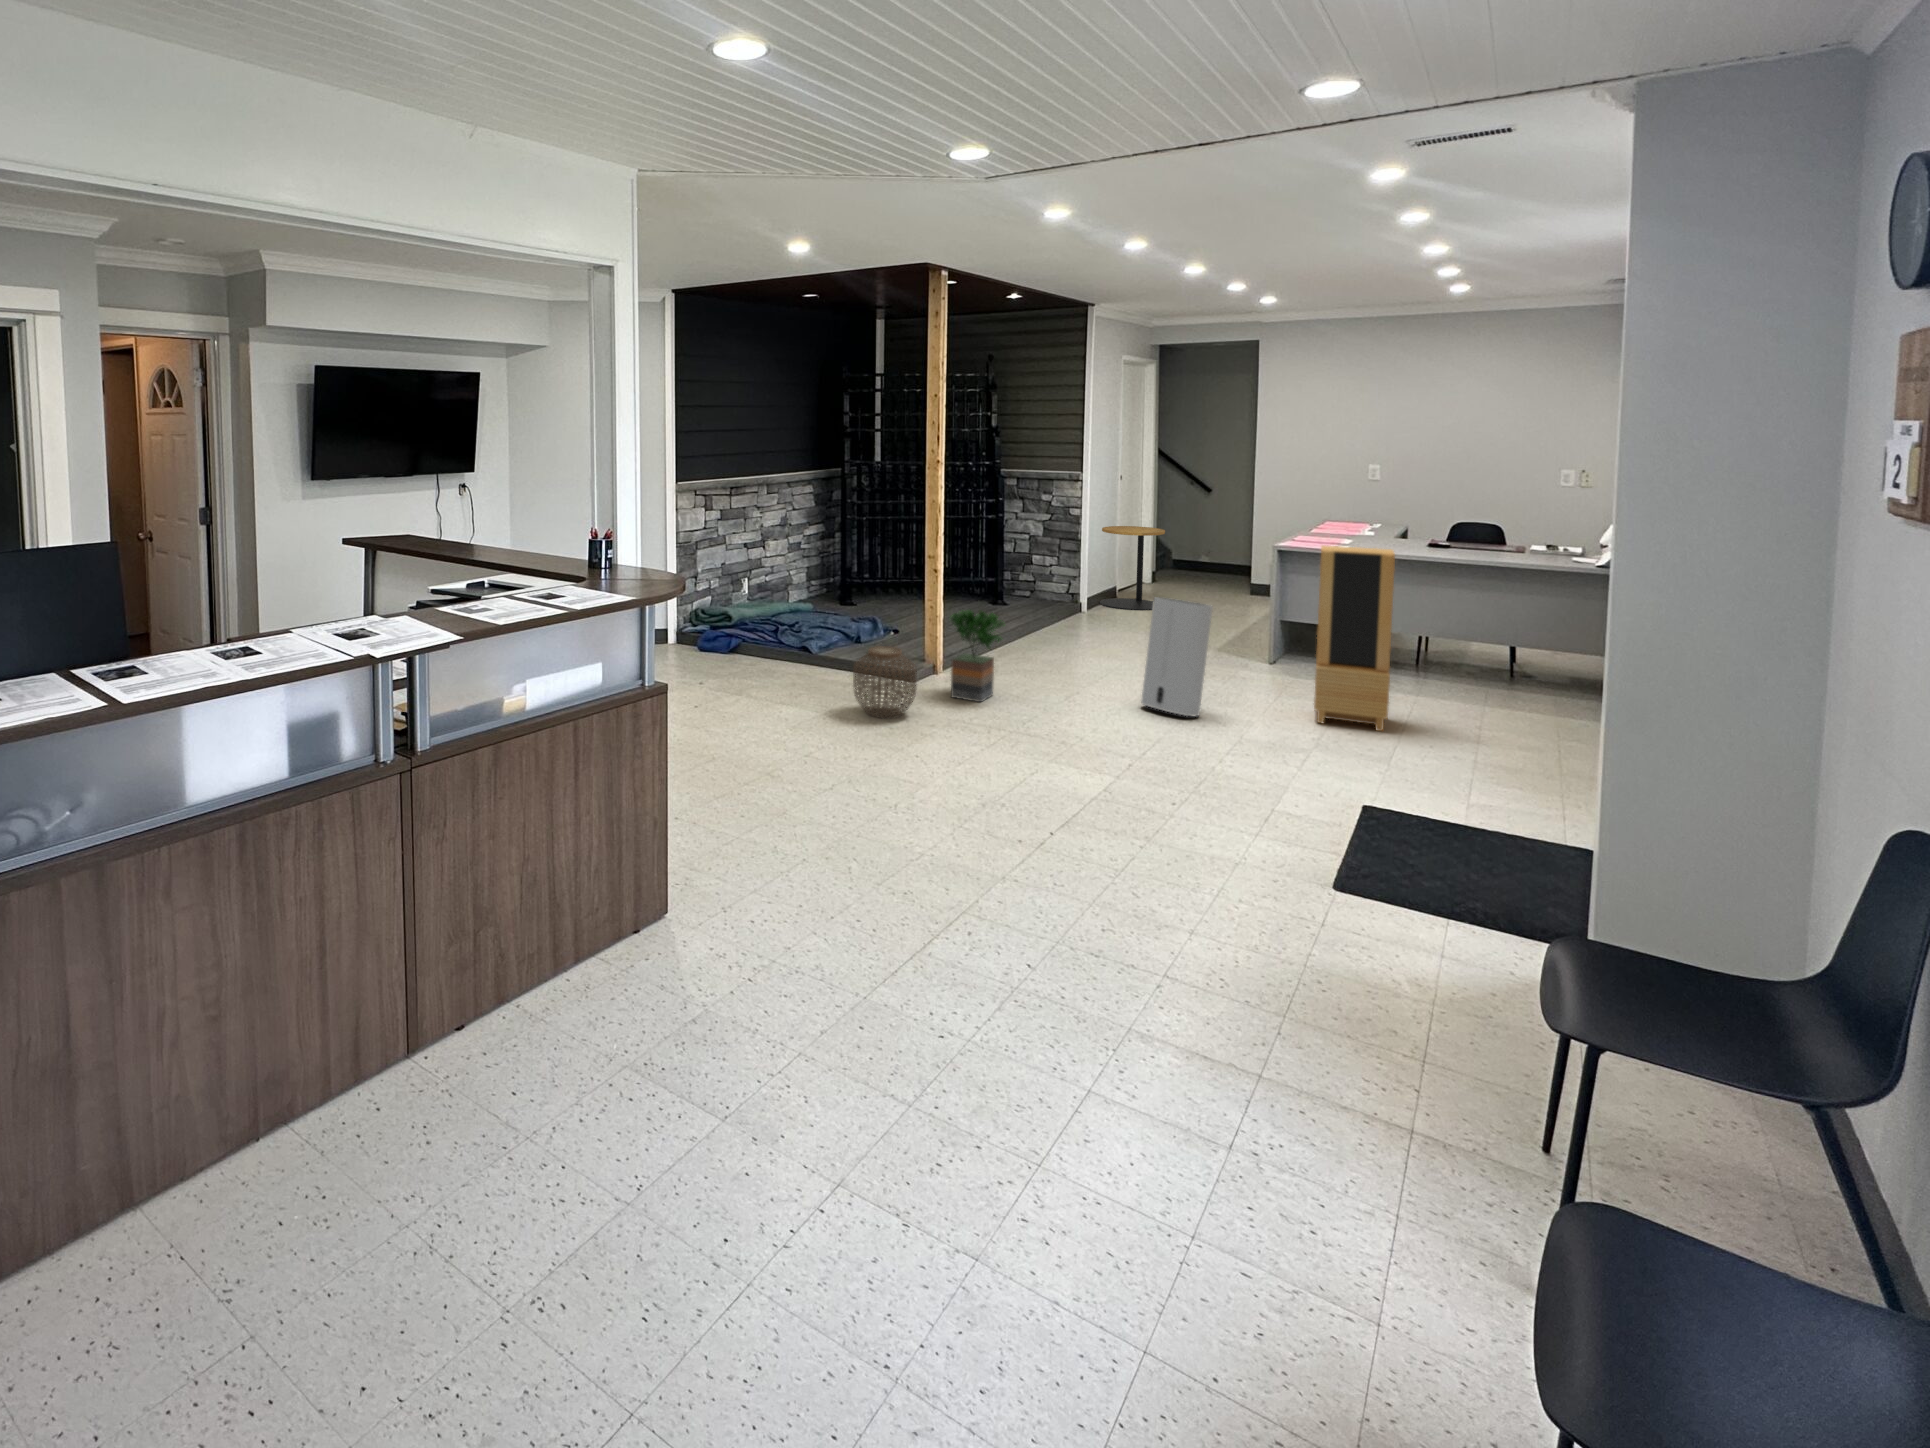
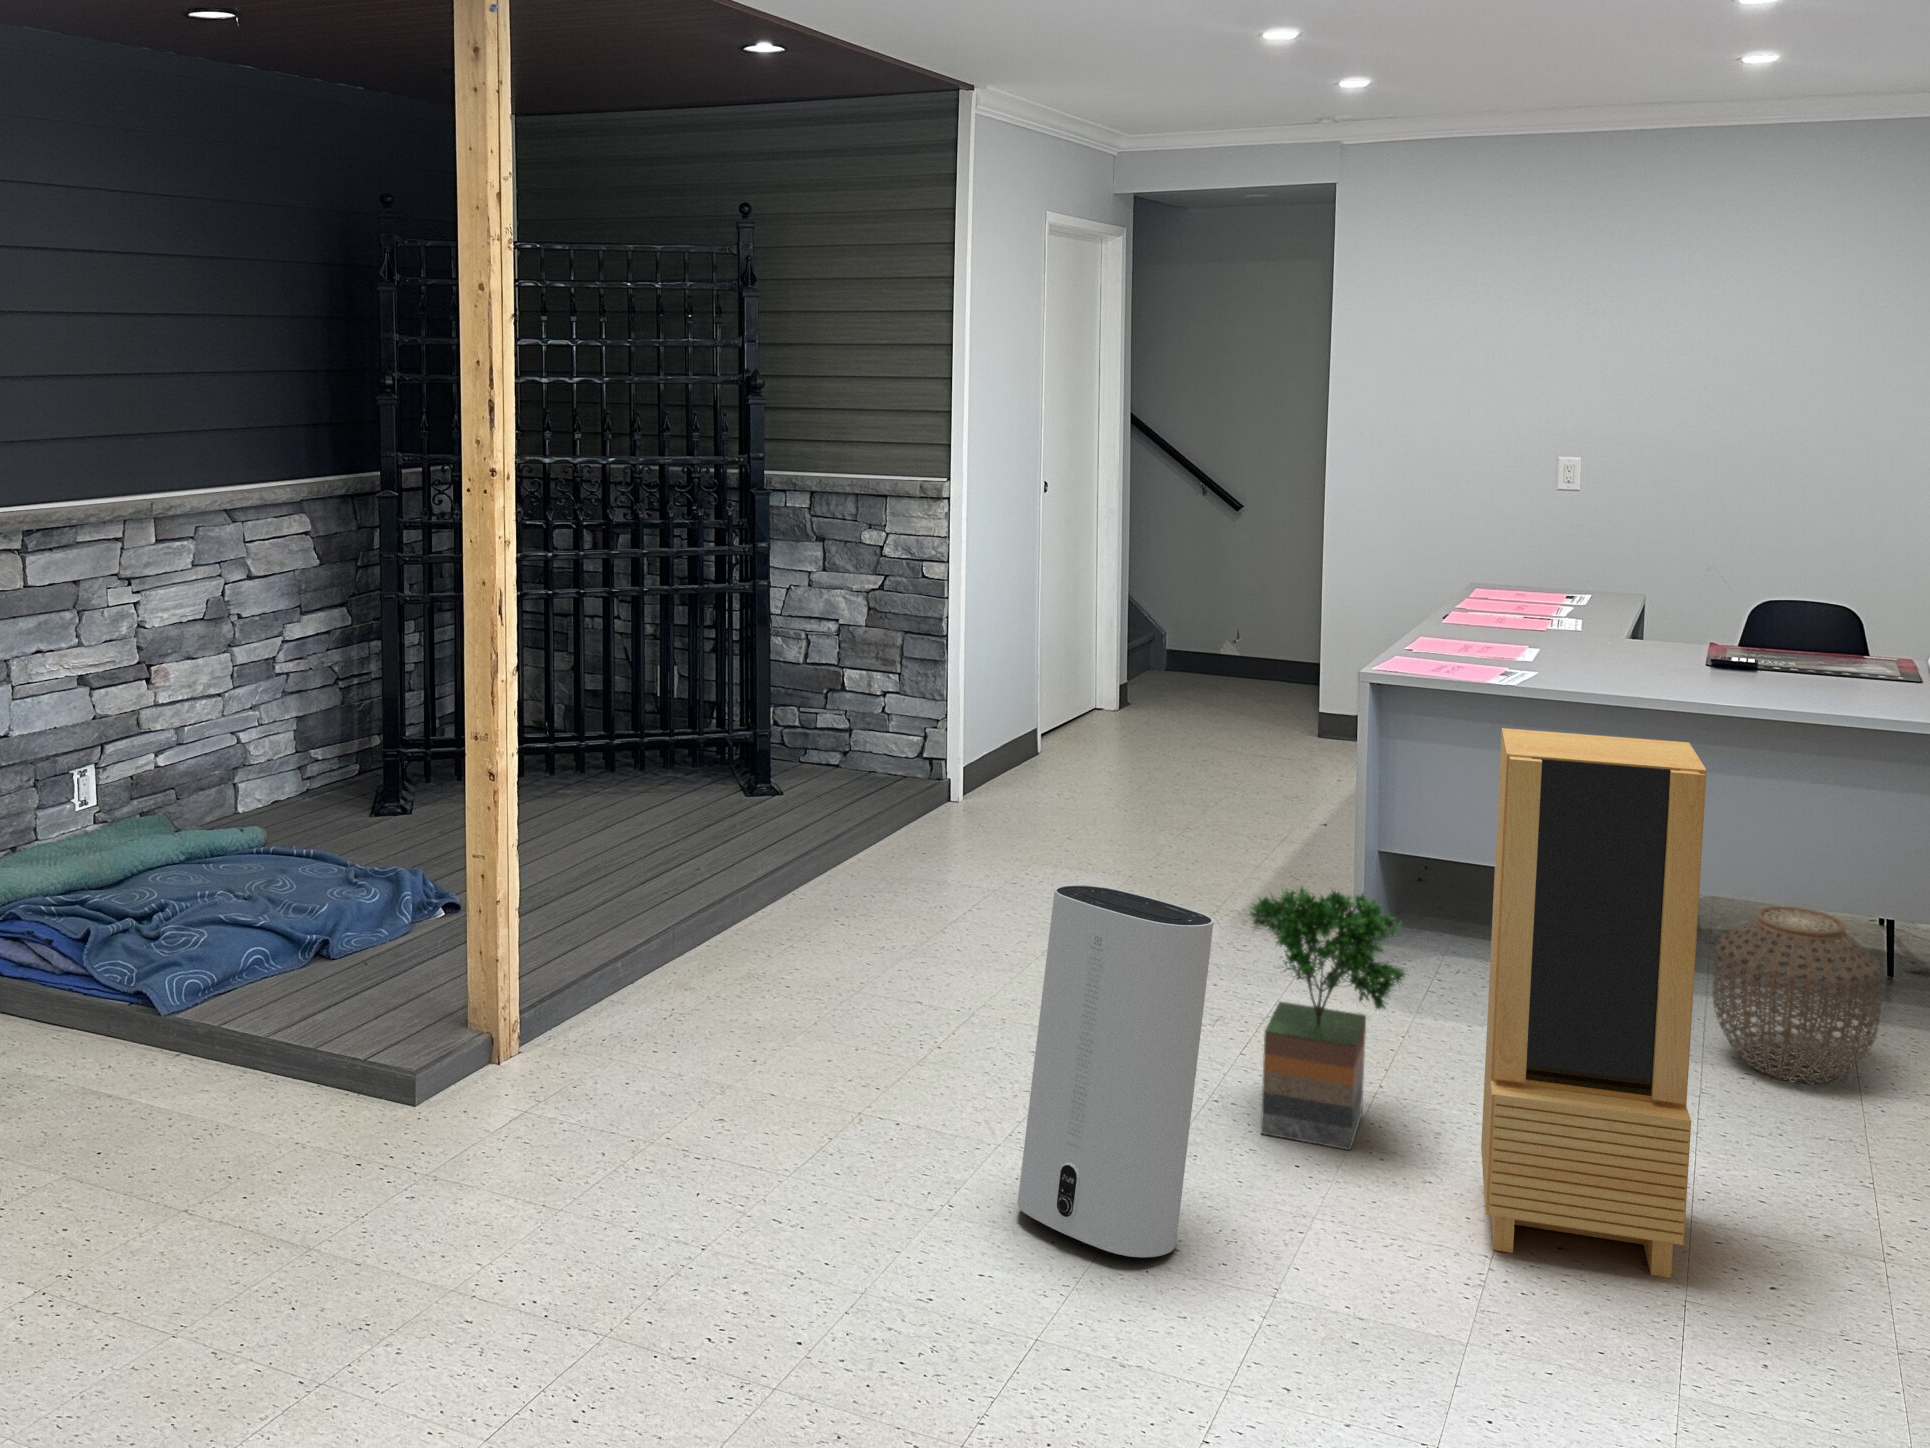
side table: present [1100,526,1165,611] -> none [993,599,1133,799]
potted tree: present [950,610,1004,702] -> present [1249,887,1406,1150]
woven basket: present [853,646,917,718] -> present [1713,906,1883,1083]

